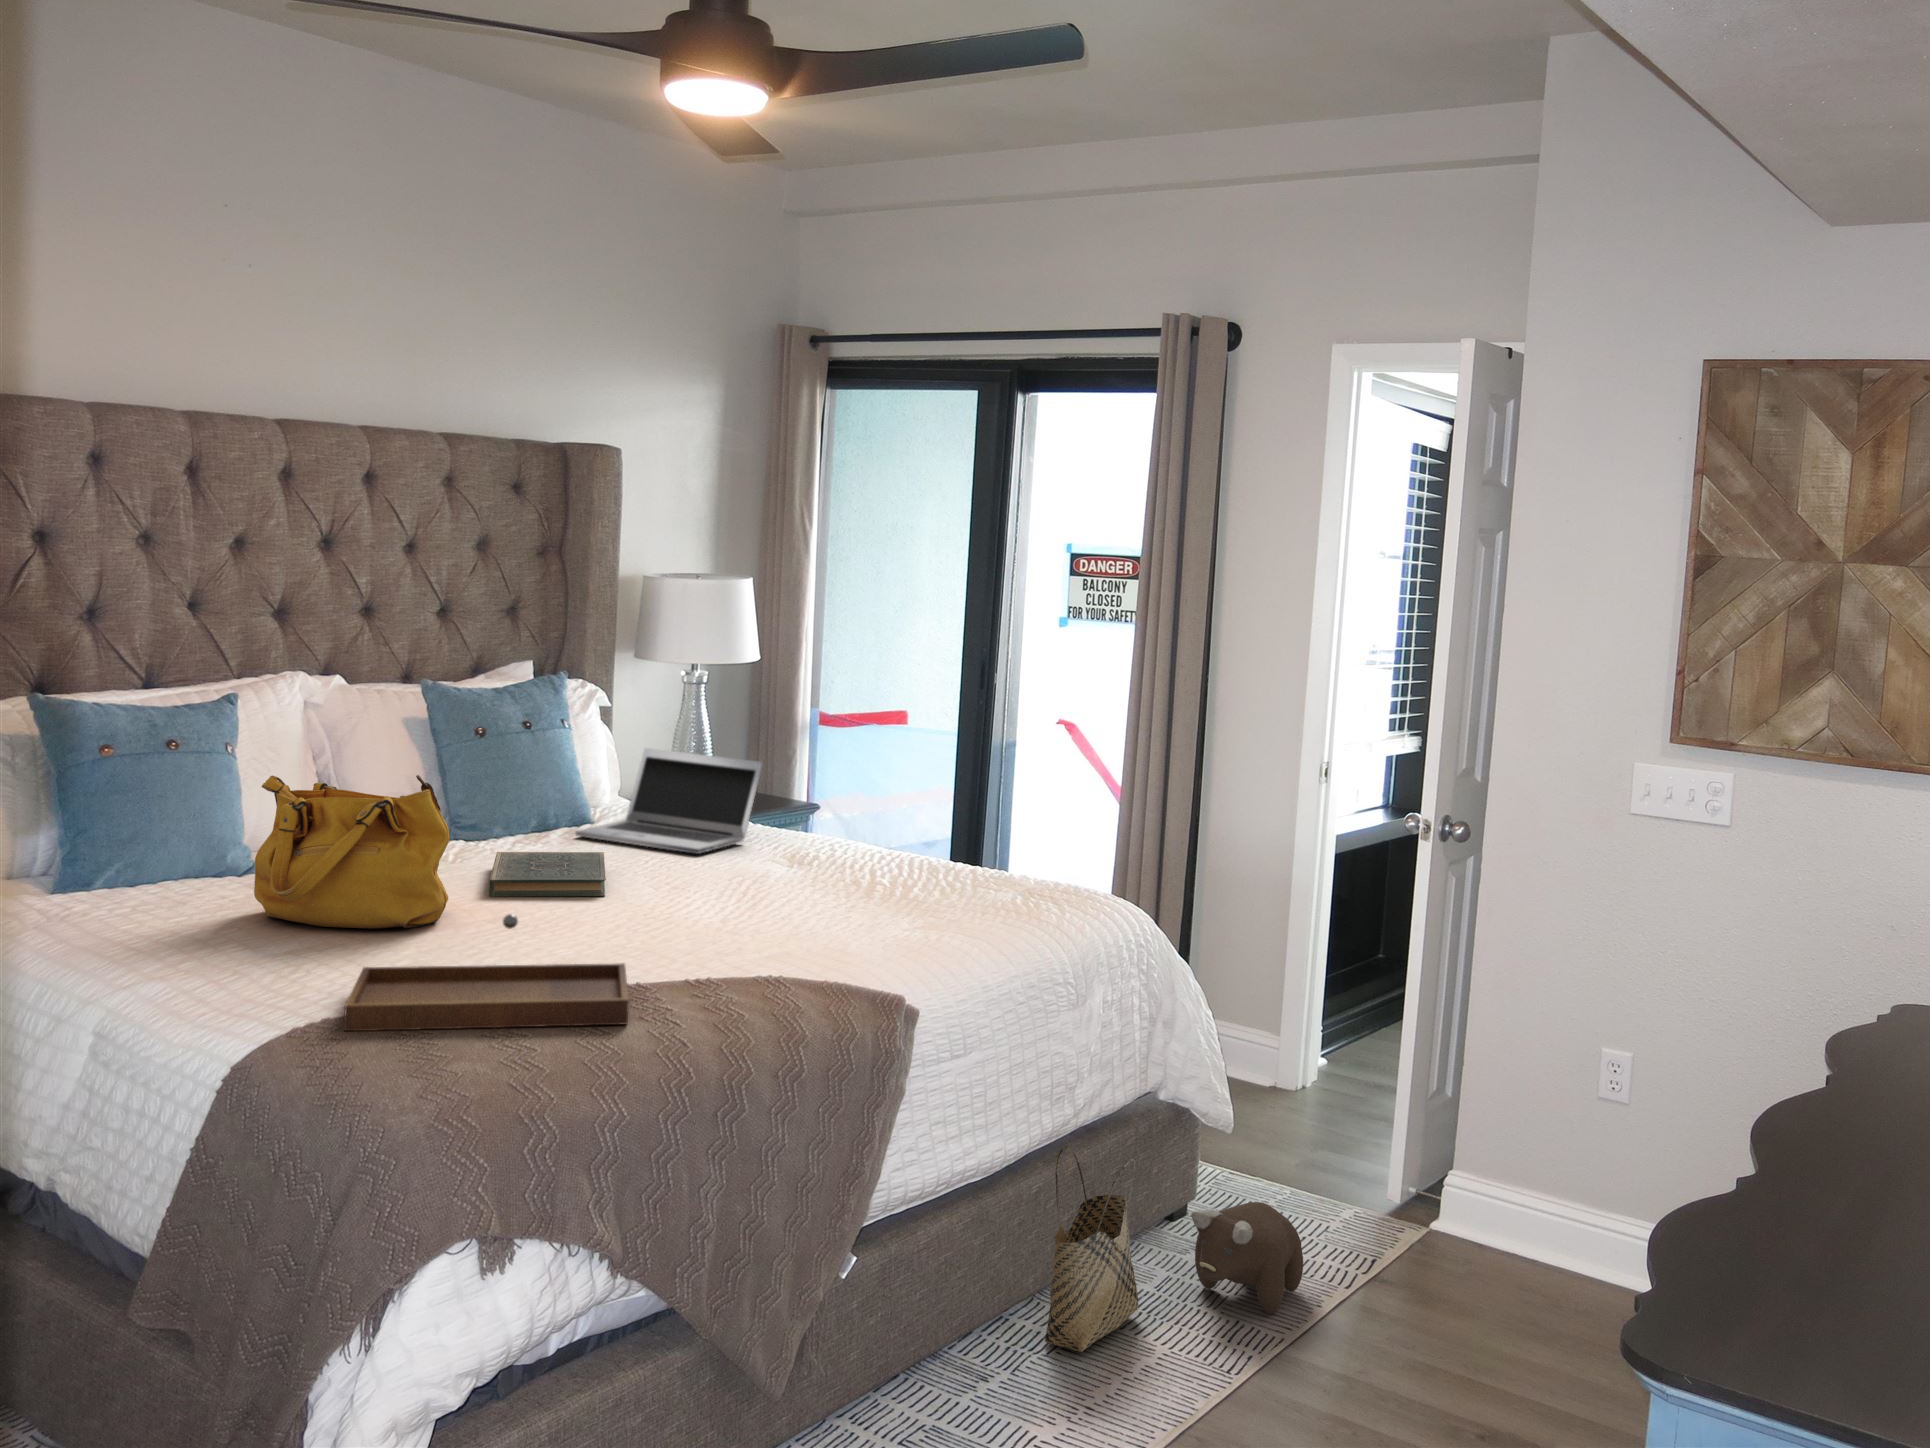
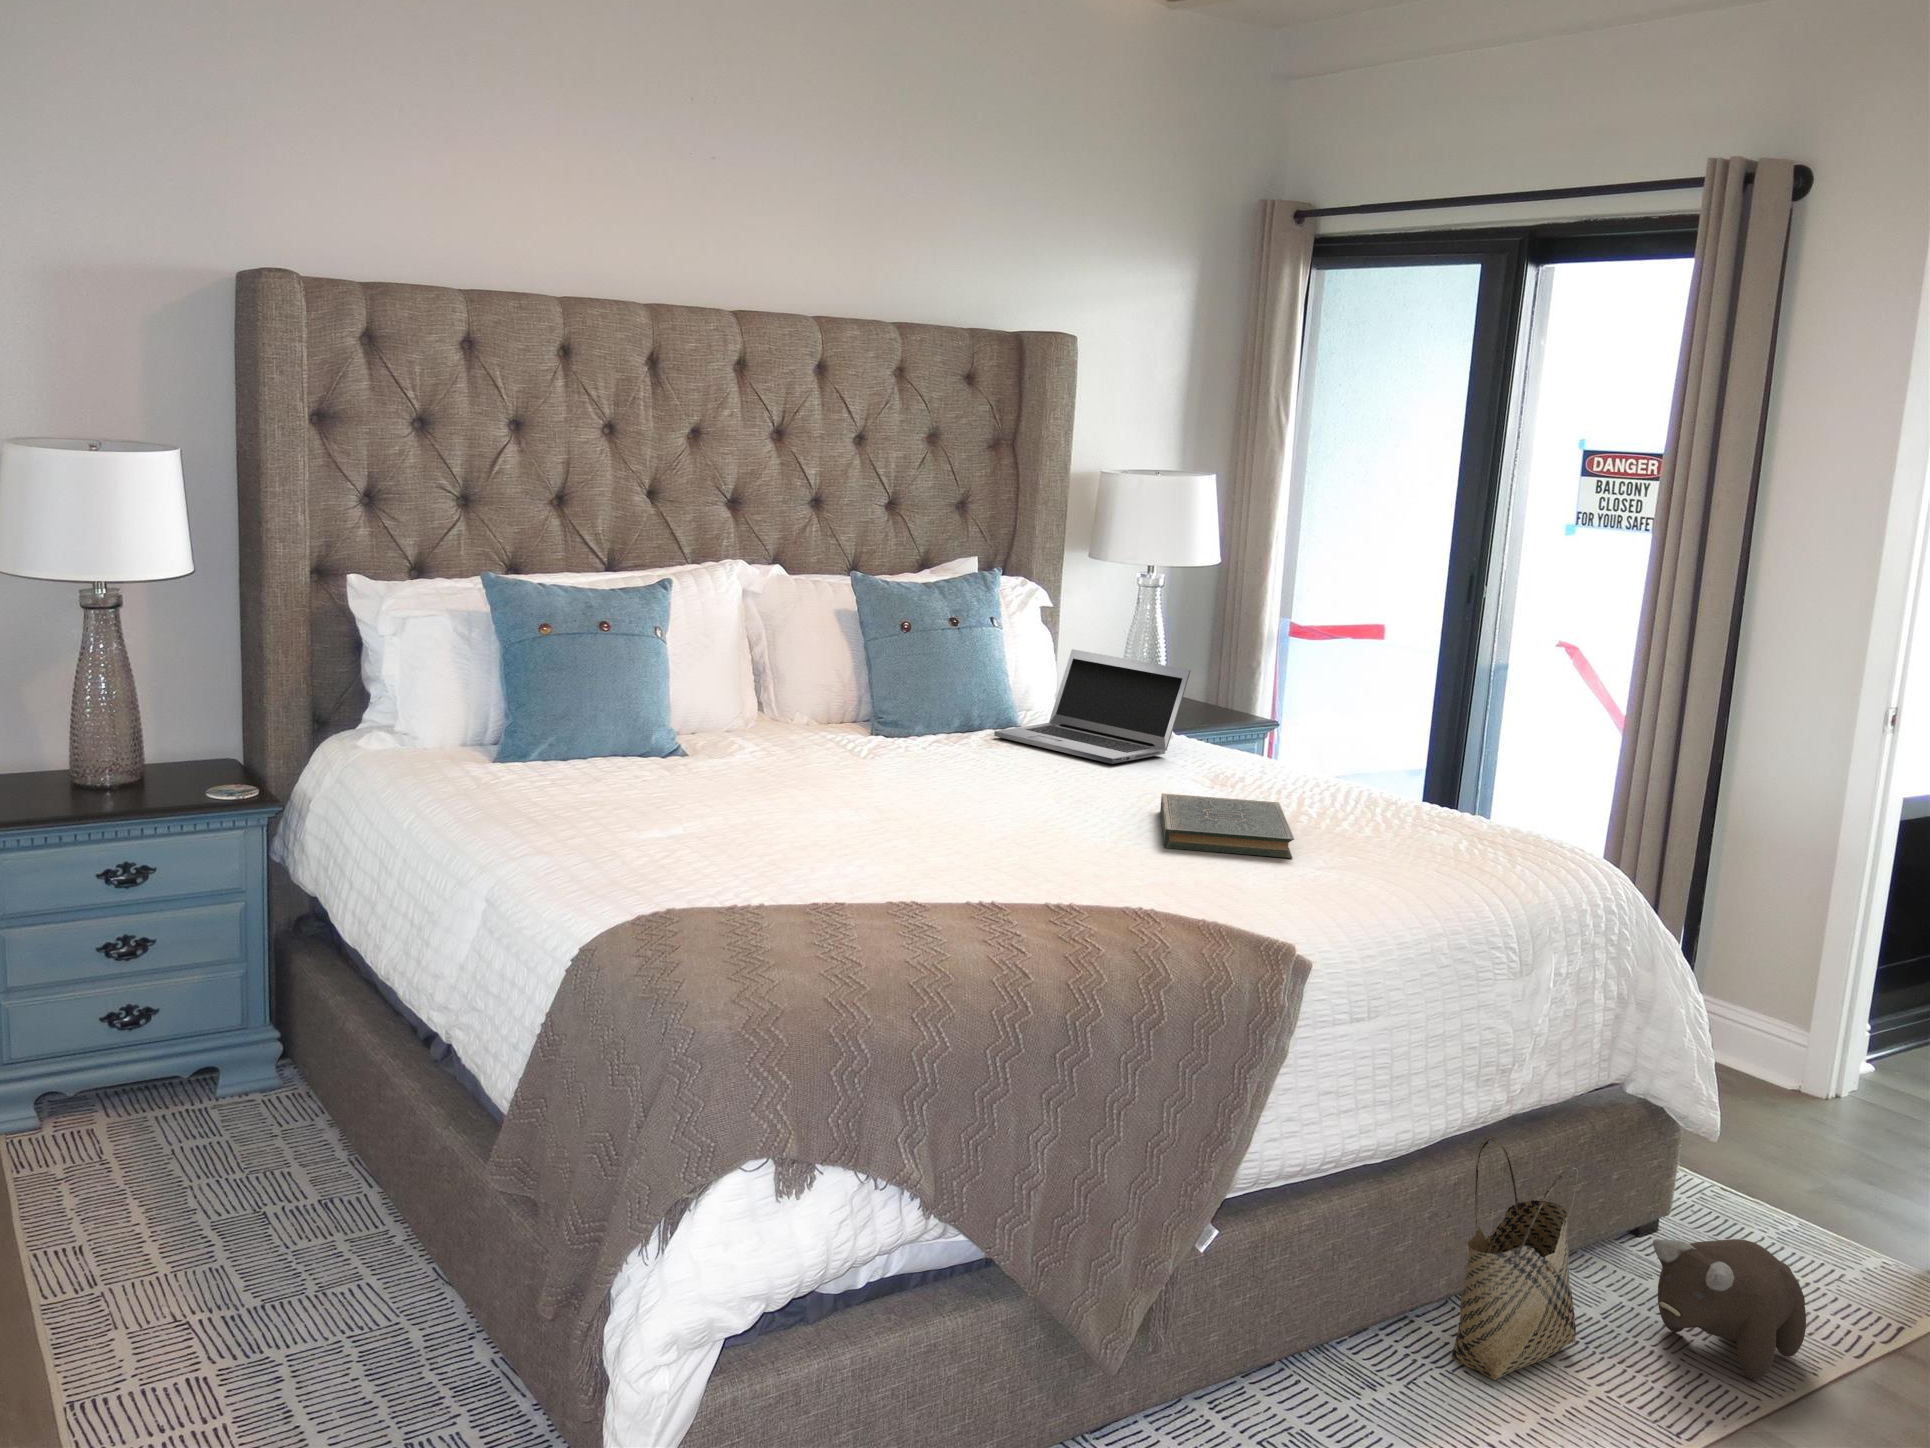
handbag: present [254,775,450,929] -> none [665,659,840,818]
book: present [489,852,606,897] -> present [1160,793,1294,858]
tray: present [344,914,629,1031] -> none [691,816,983,945]

